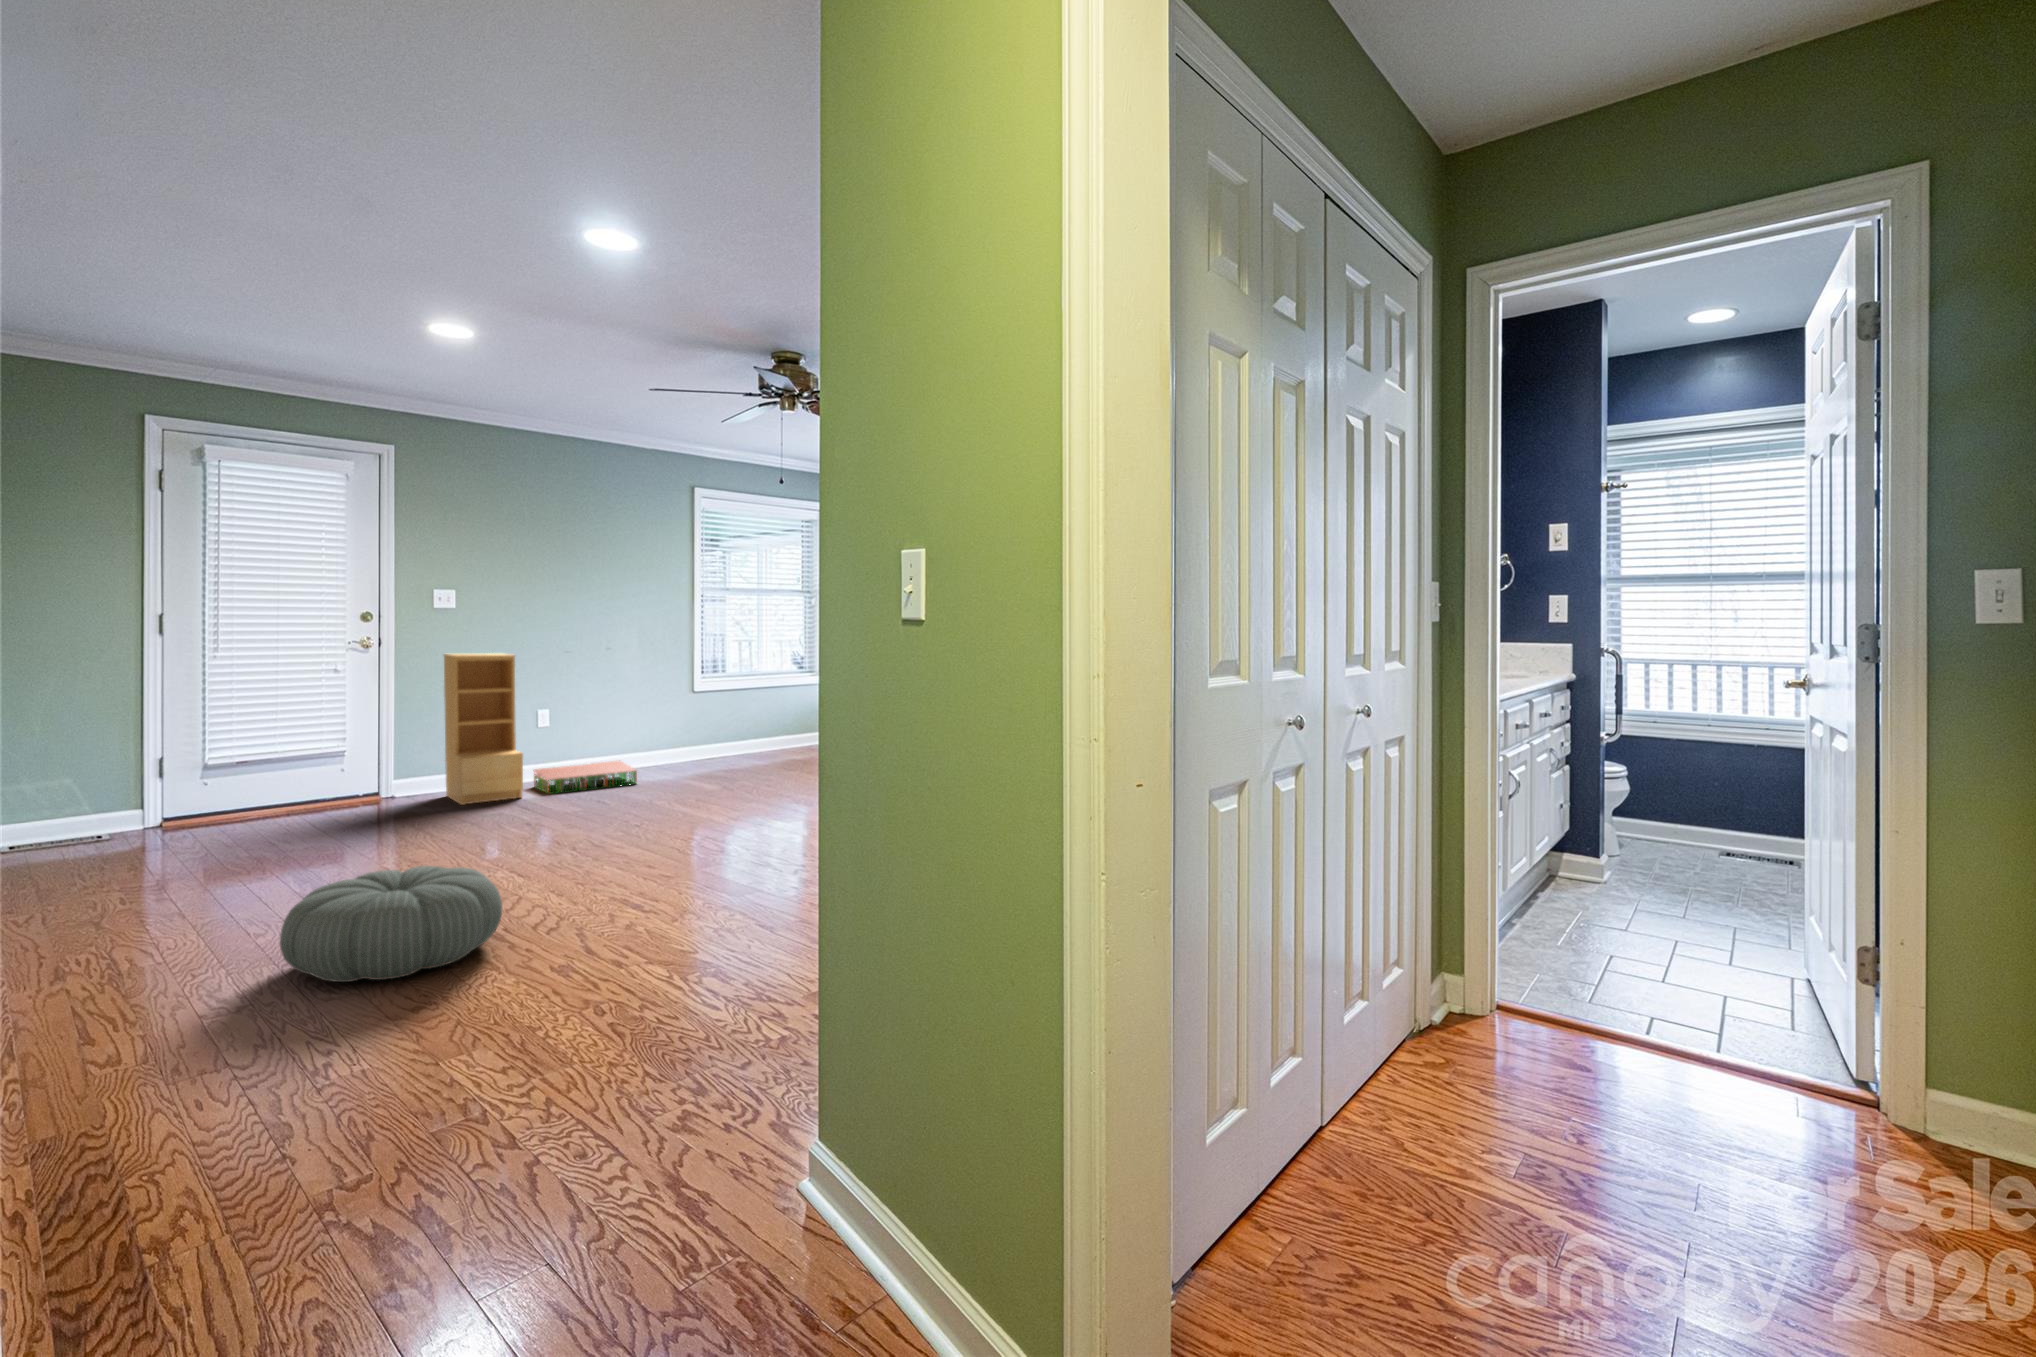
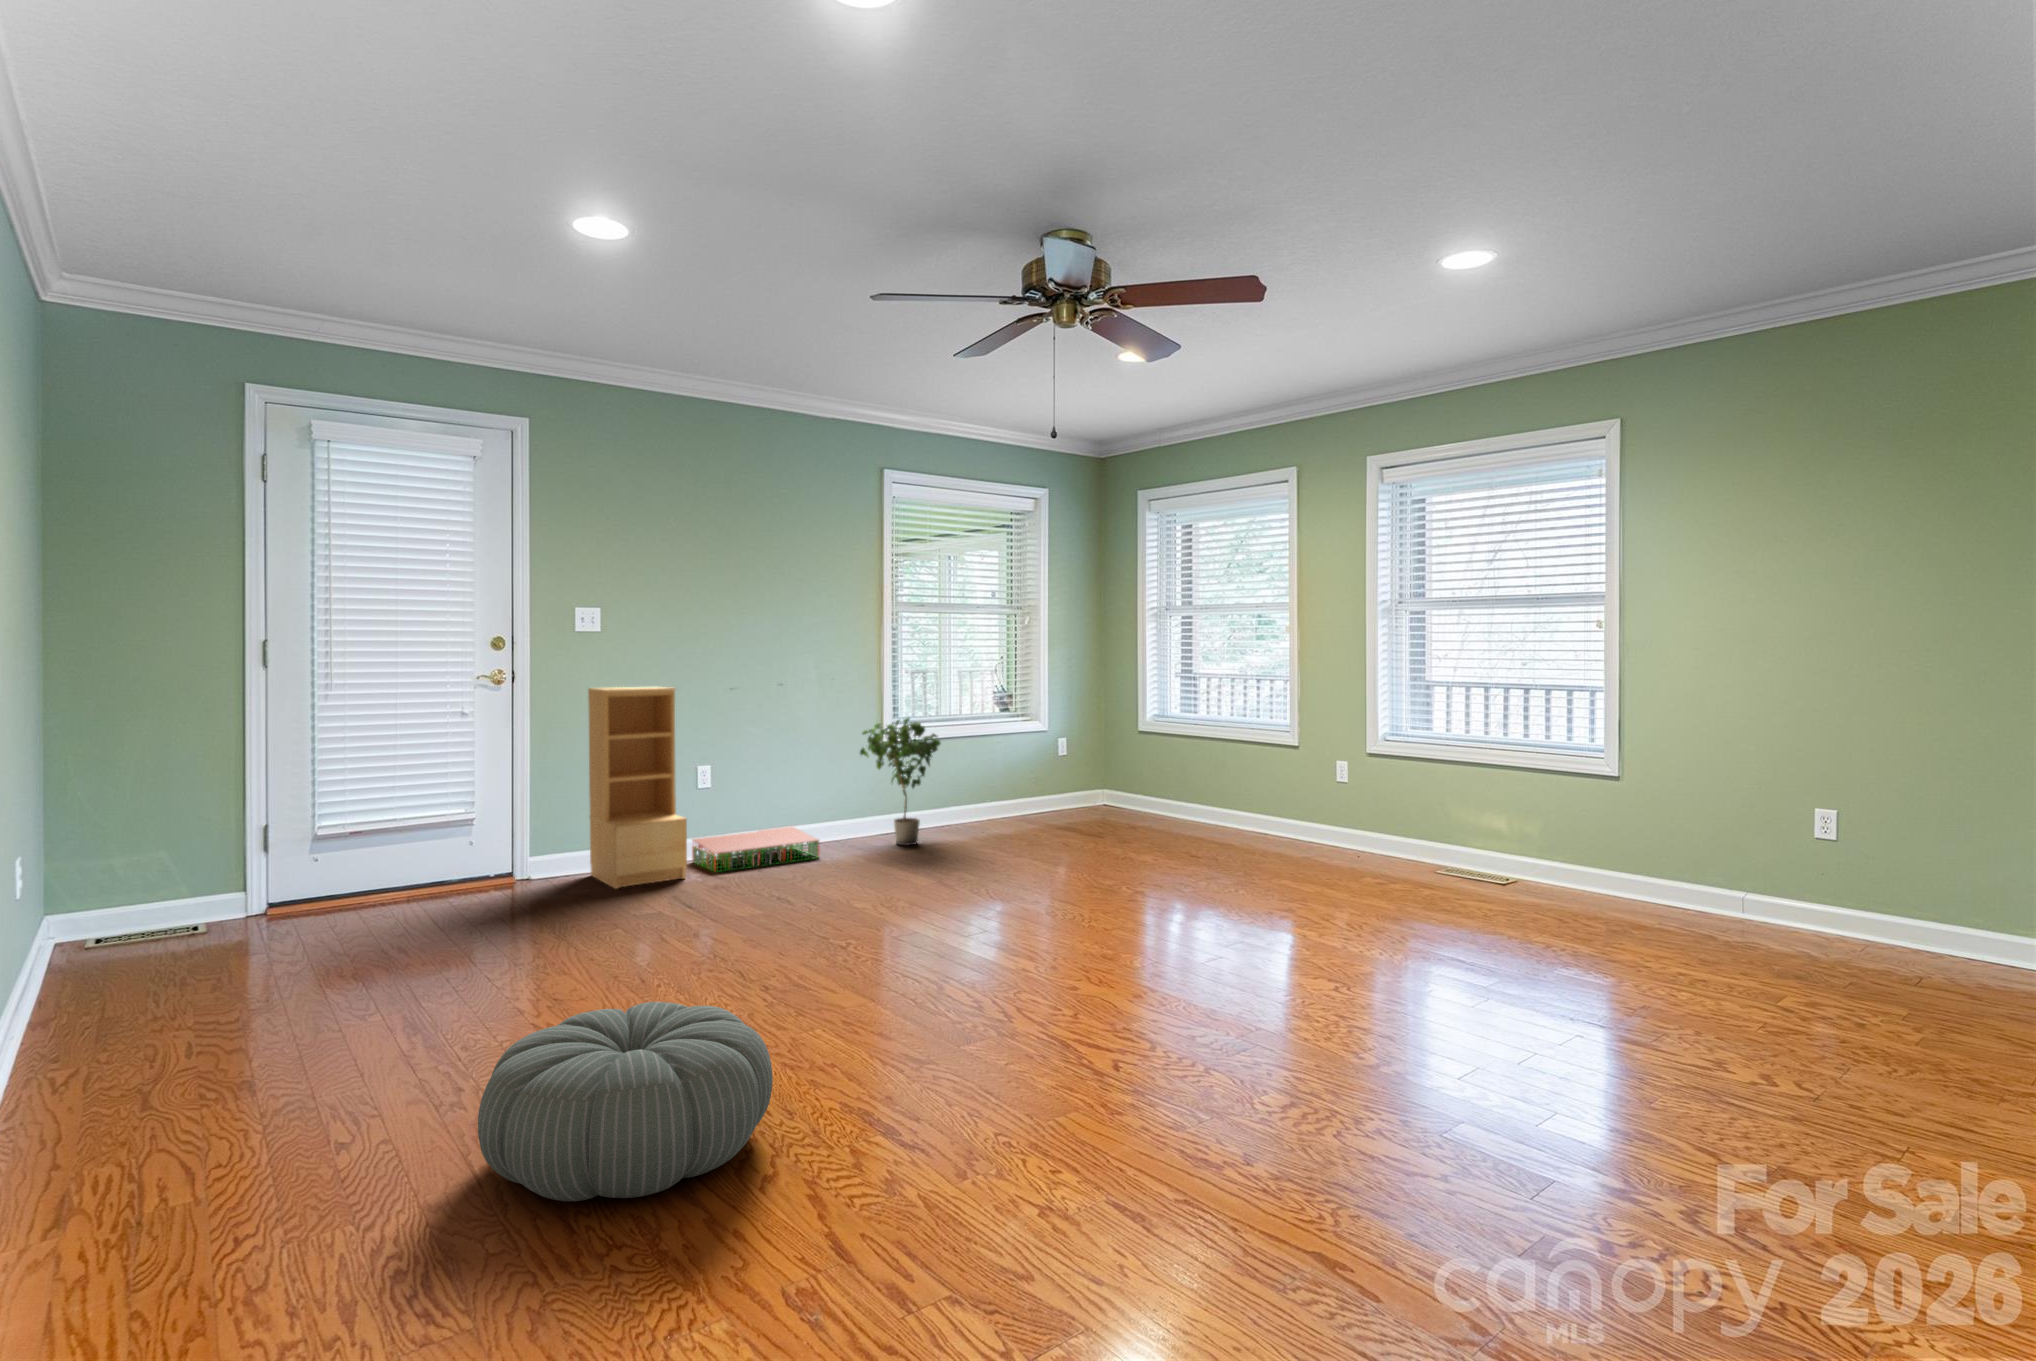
potted plant: none [674,679,735,775] -> present [860,717,941,845]

